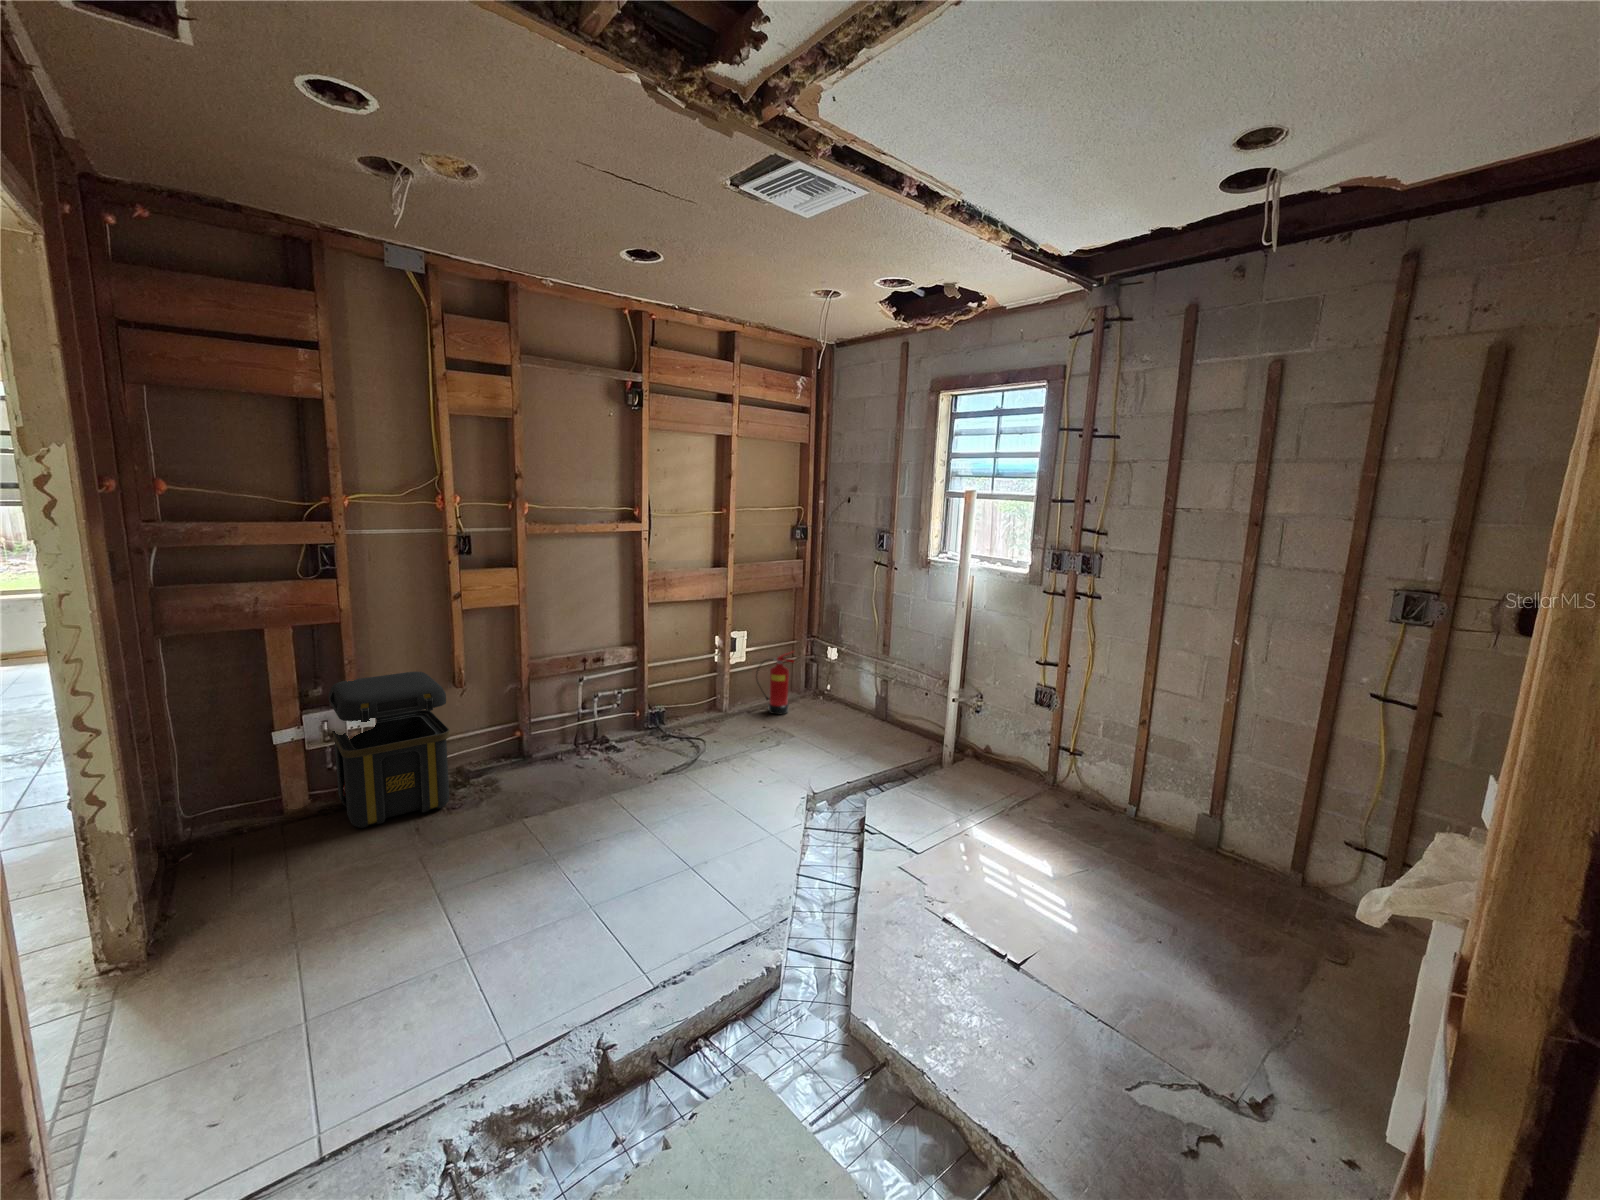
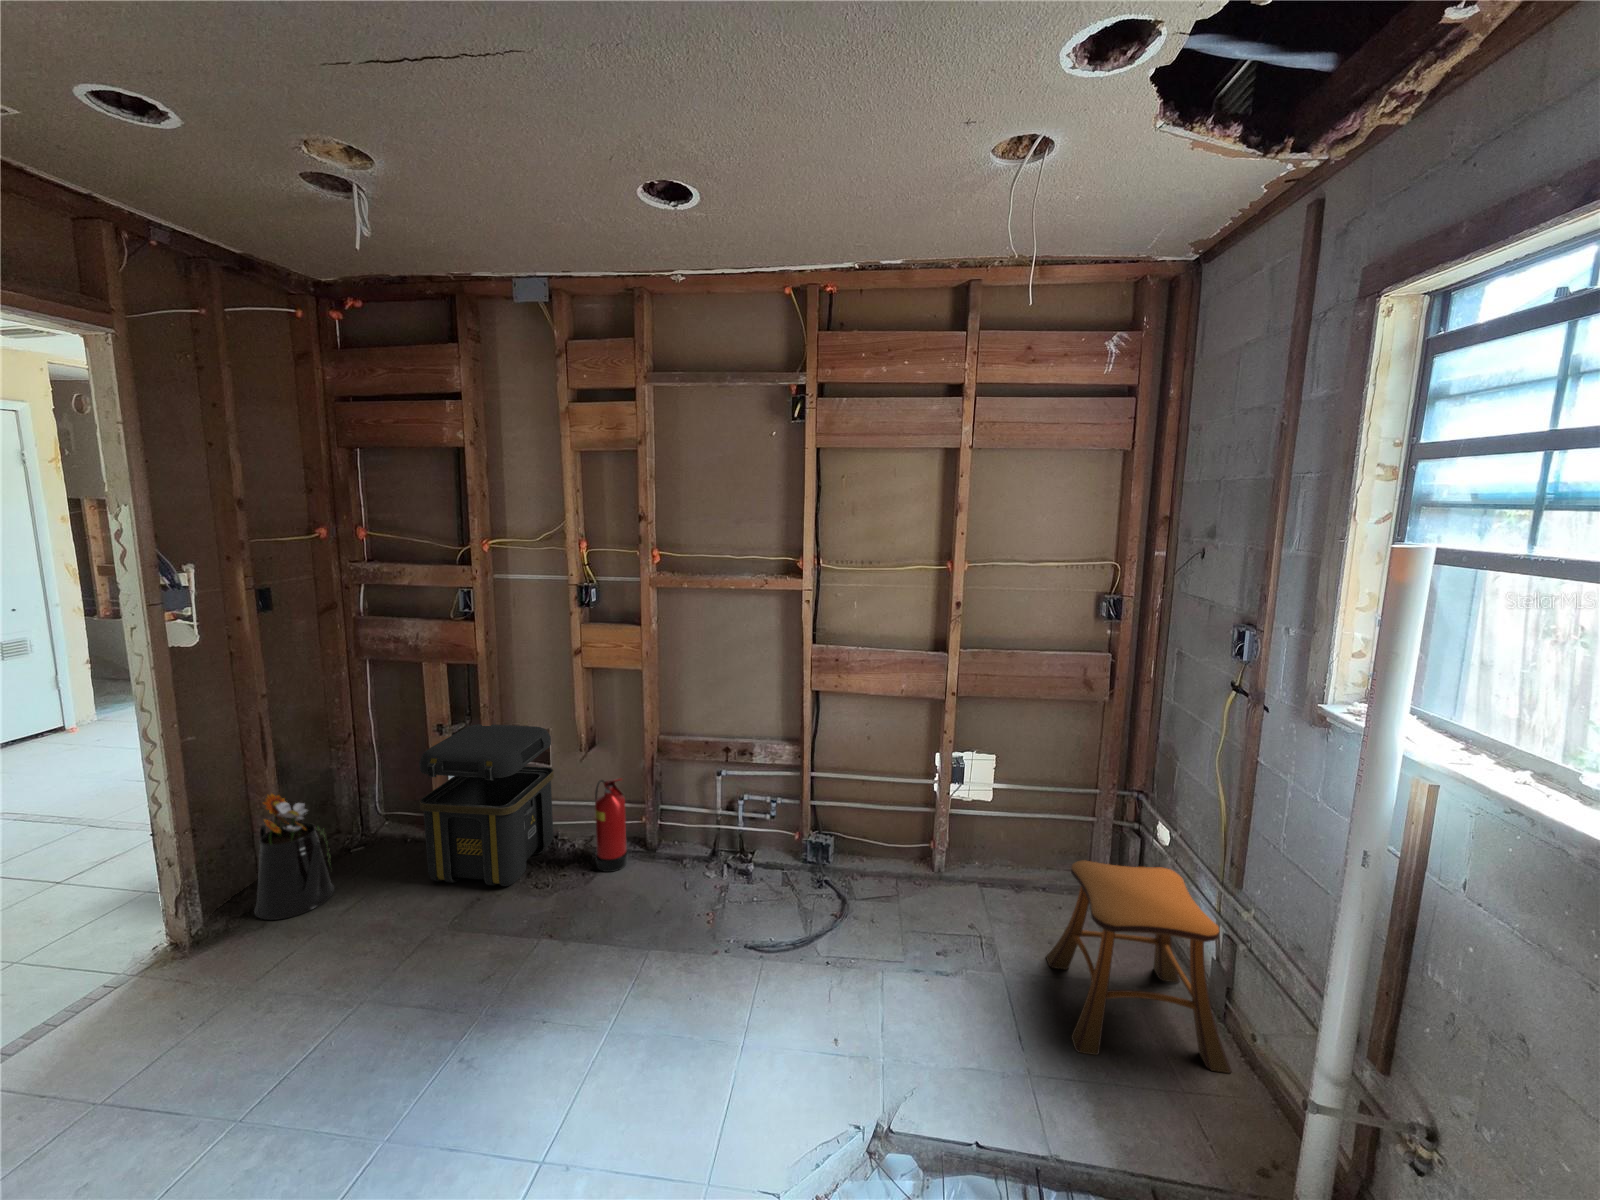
fire extinguisher: present [757,652,794,714] -> present [595,779,628,872]
stool: none [810,660,903,746] -> present [1046,861,1232,1073]
watering can: none [147,775,282,907] -> present [254,794,335,920]

